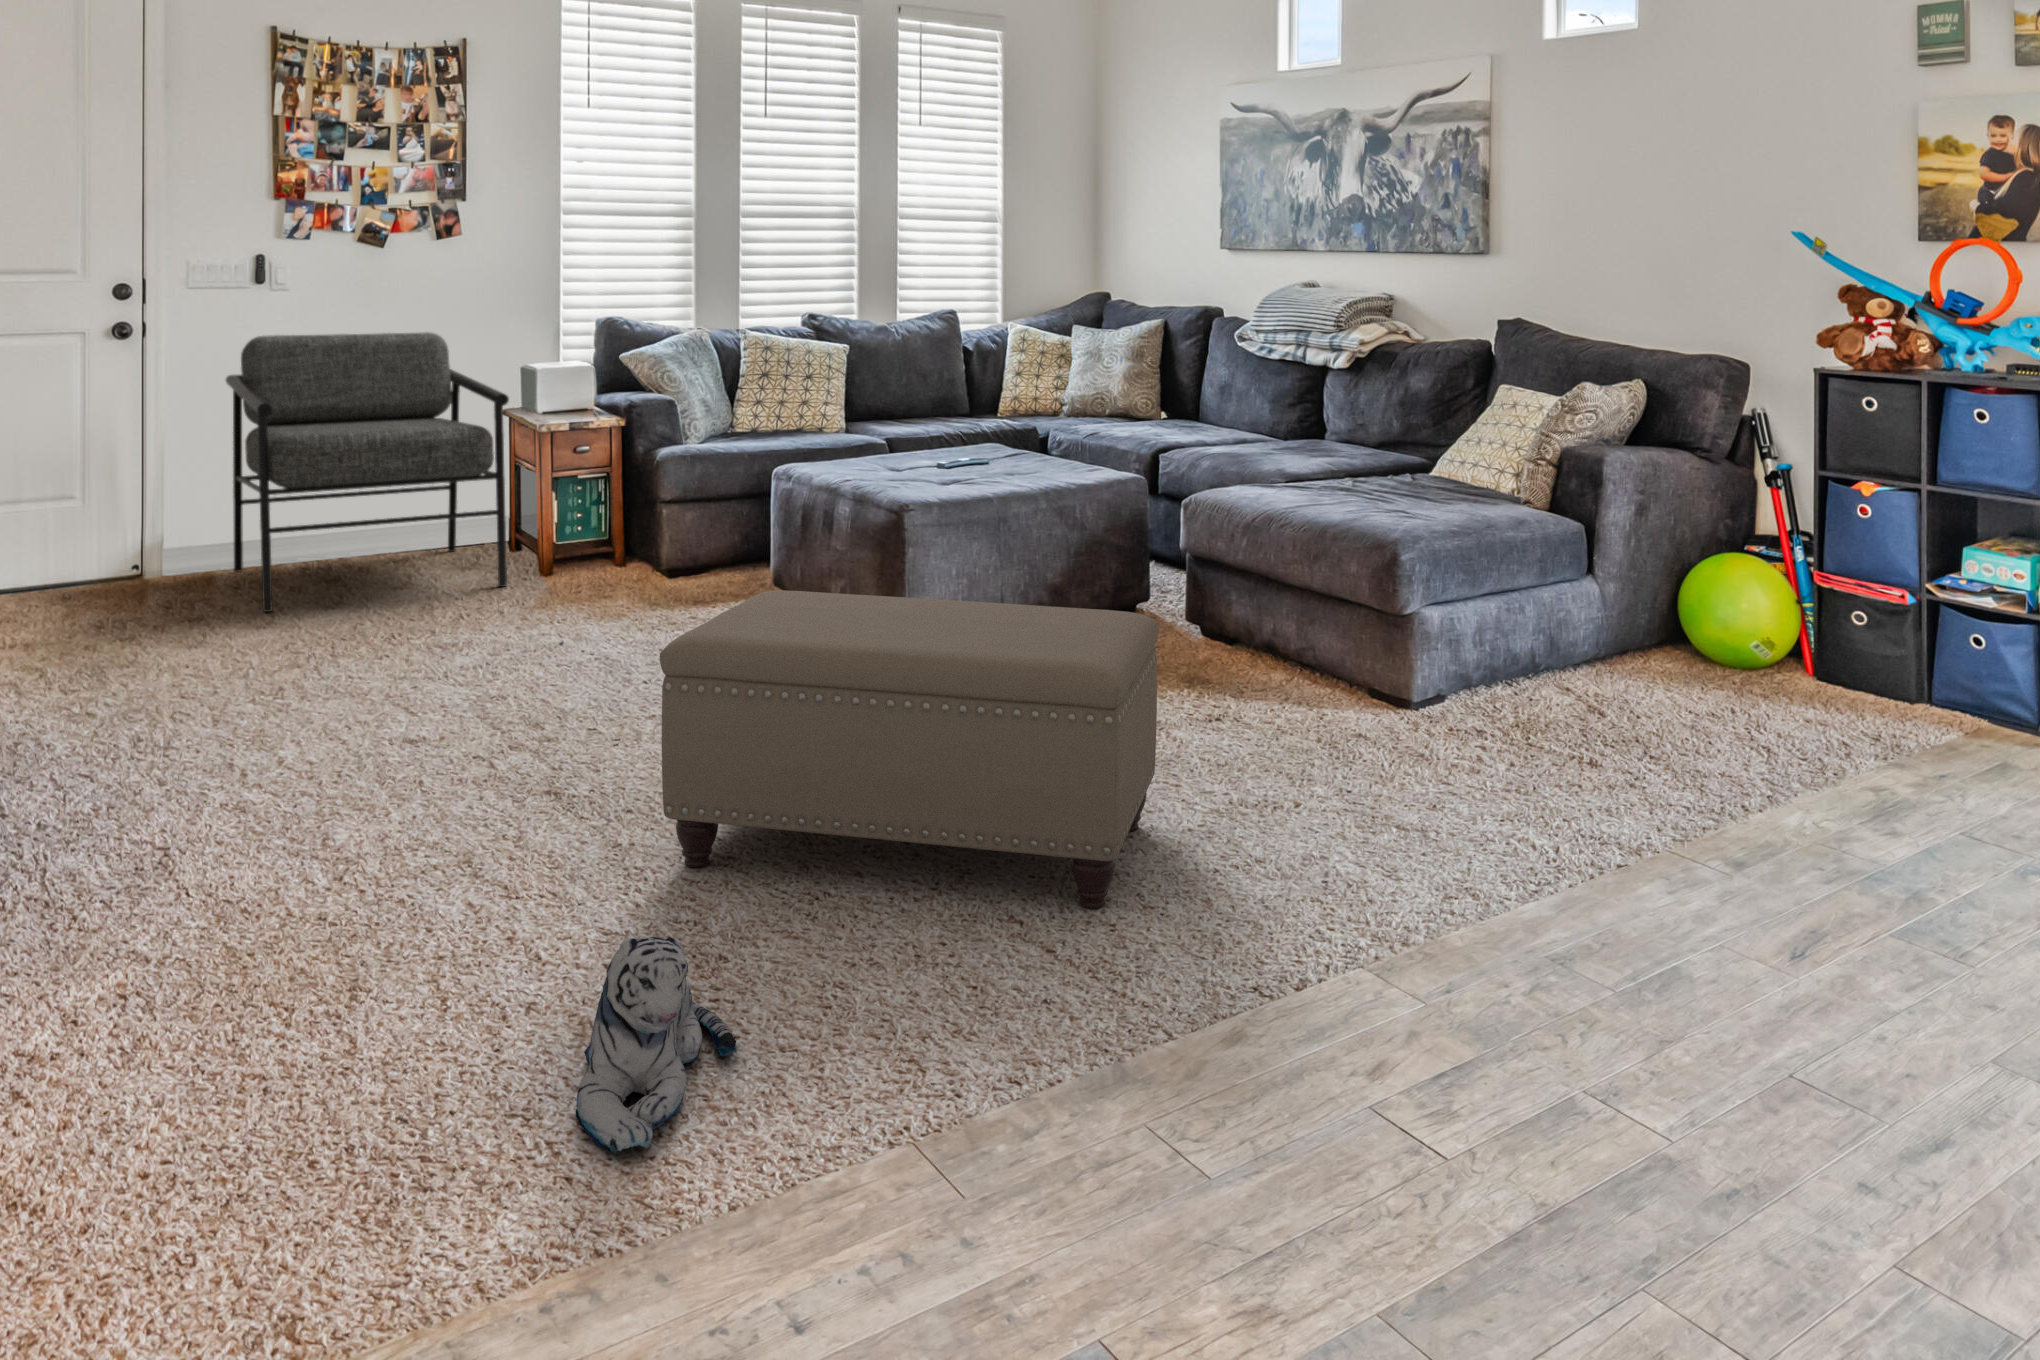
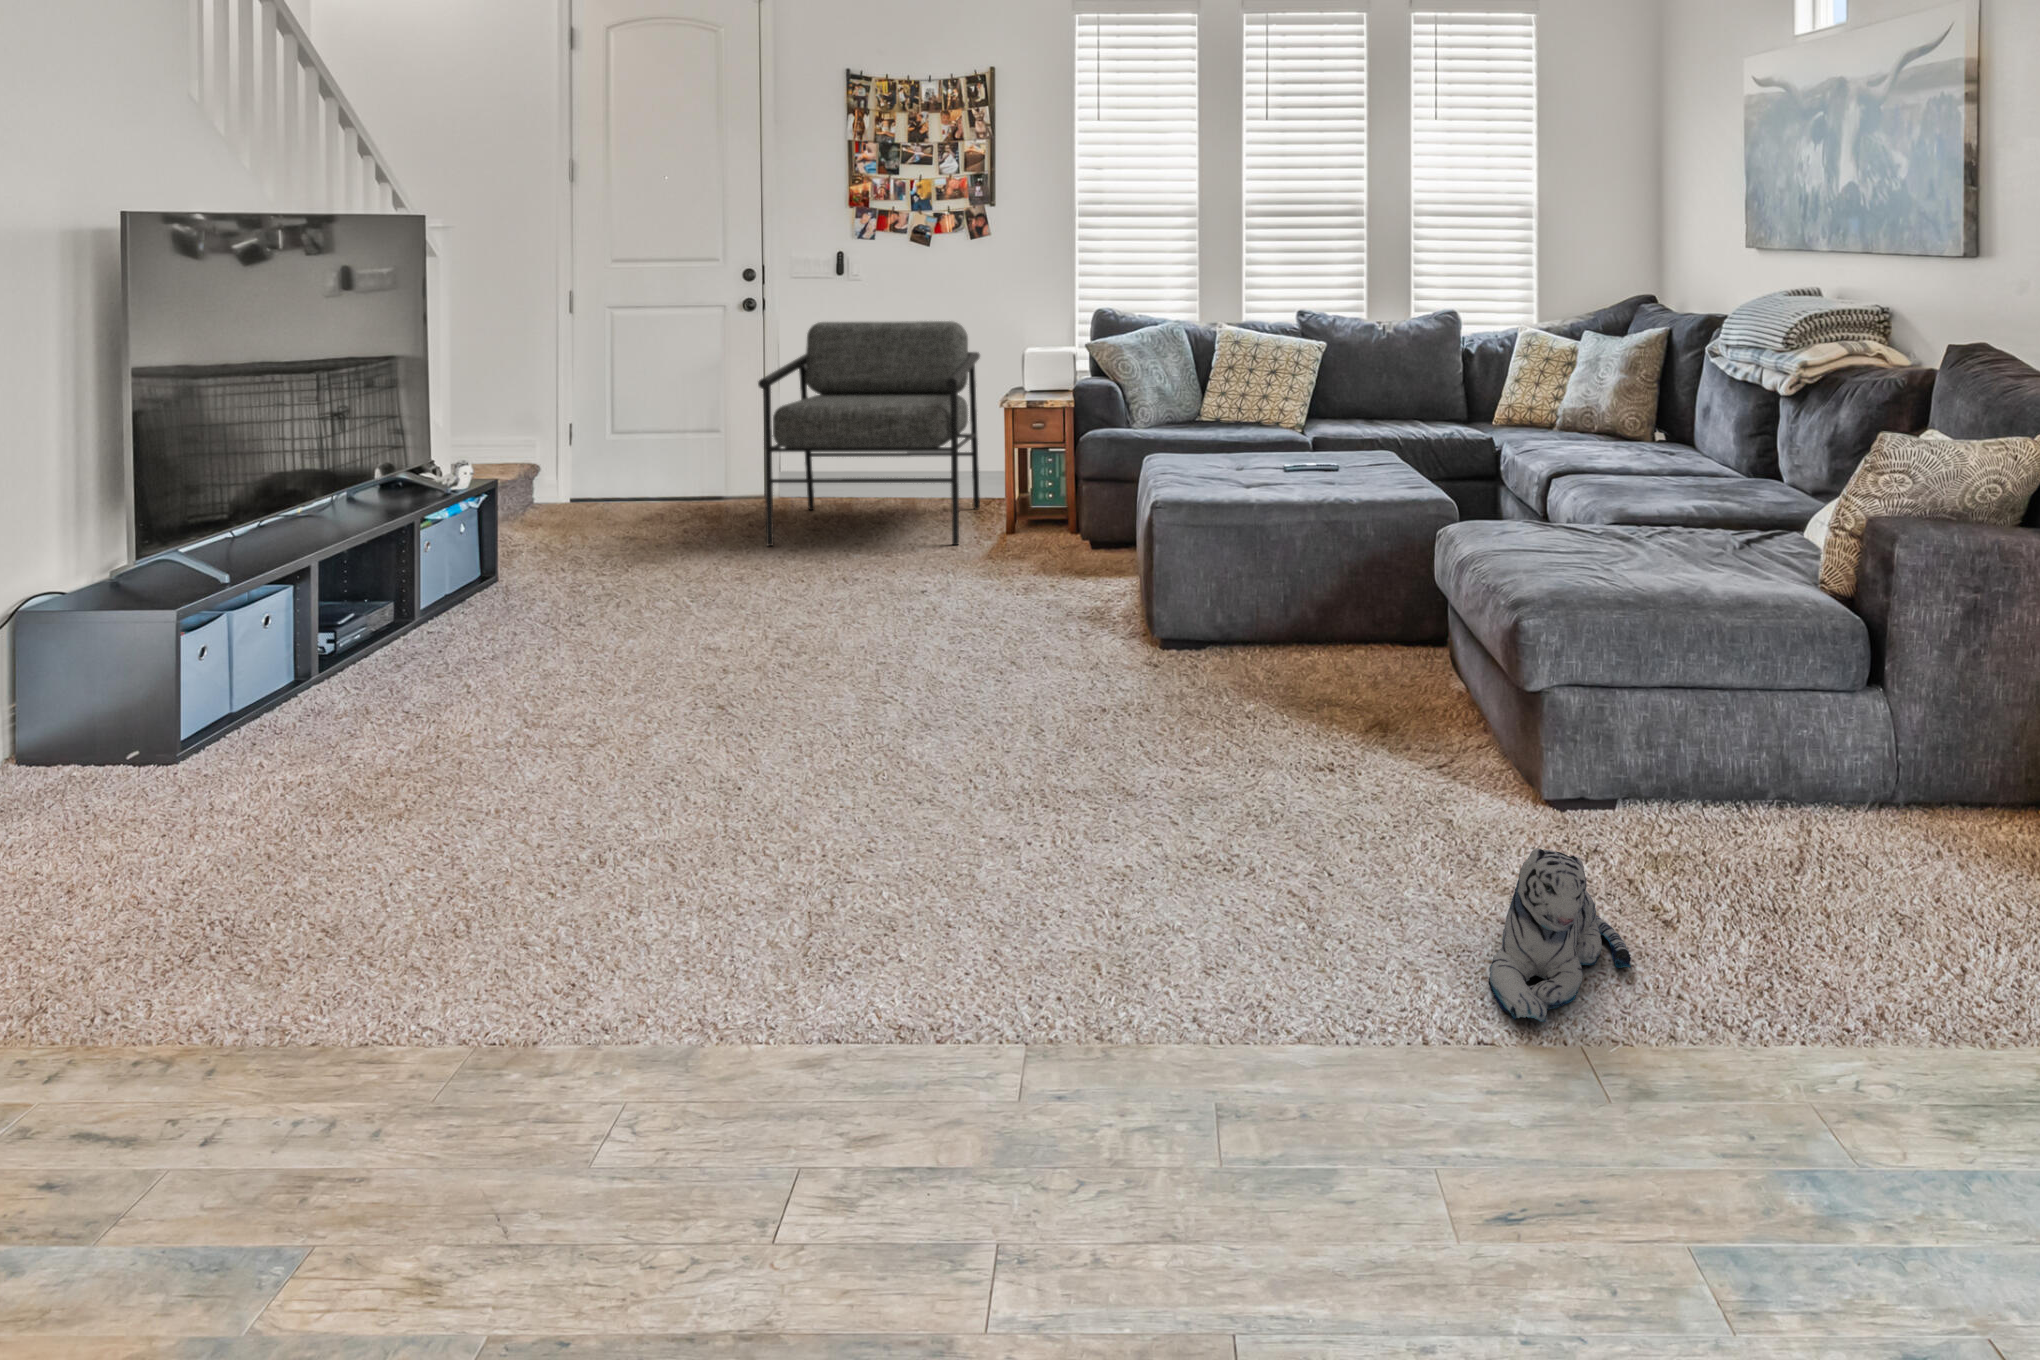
ottoman: present [660,590,1159,908] -> none [596,583,1036,947]
plush toy: present [576,937,737,1155] -> present [1489,848,1631,1022]

